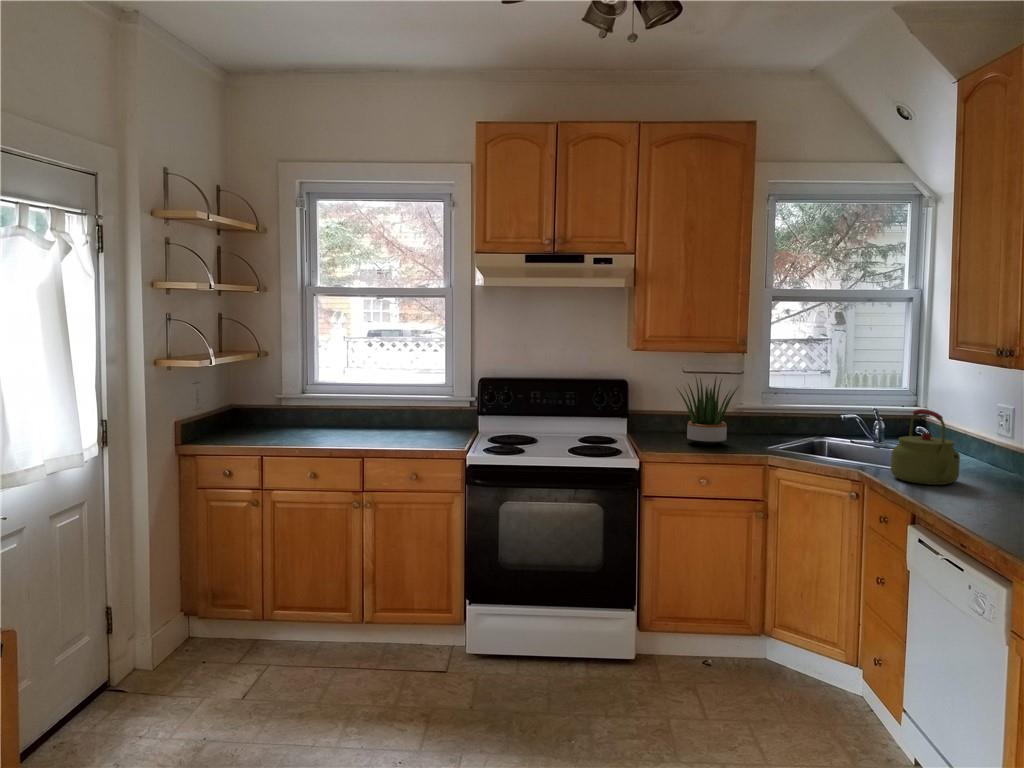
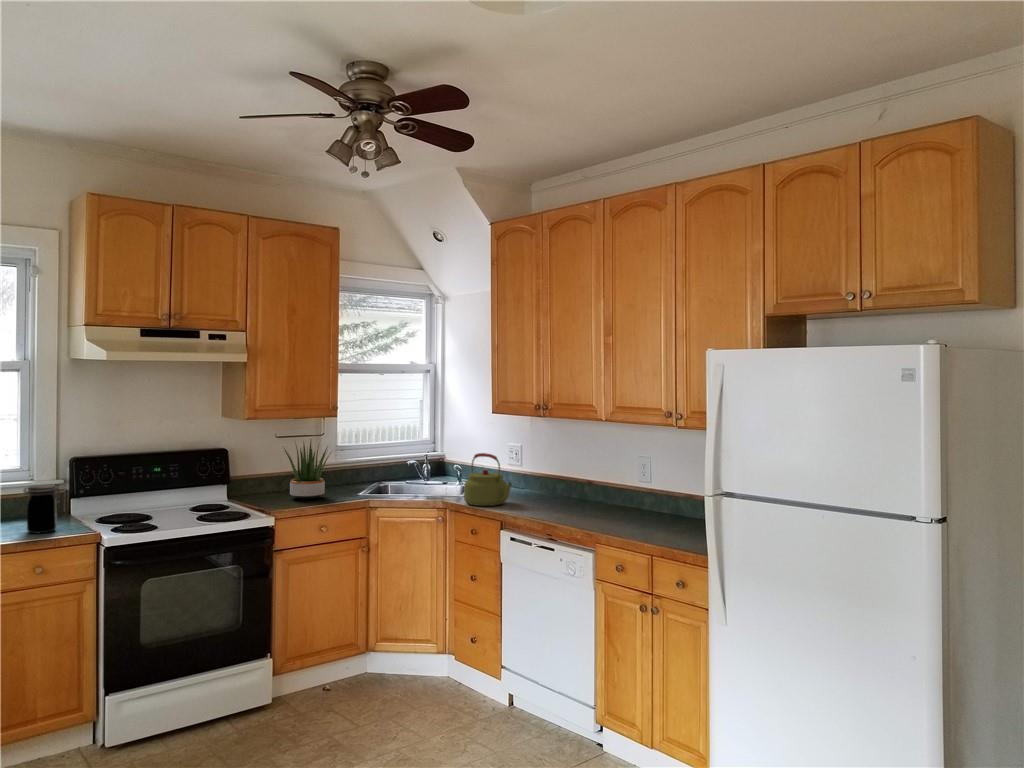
jar: none [424,400,452,444] -> present [24,485,60,533]

